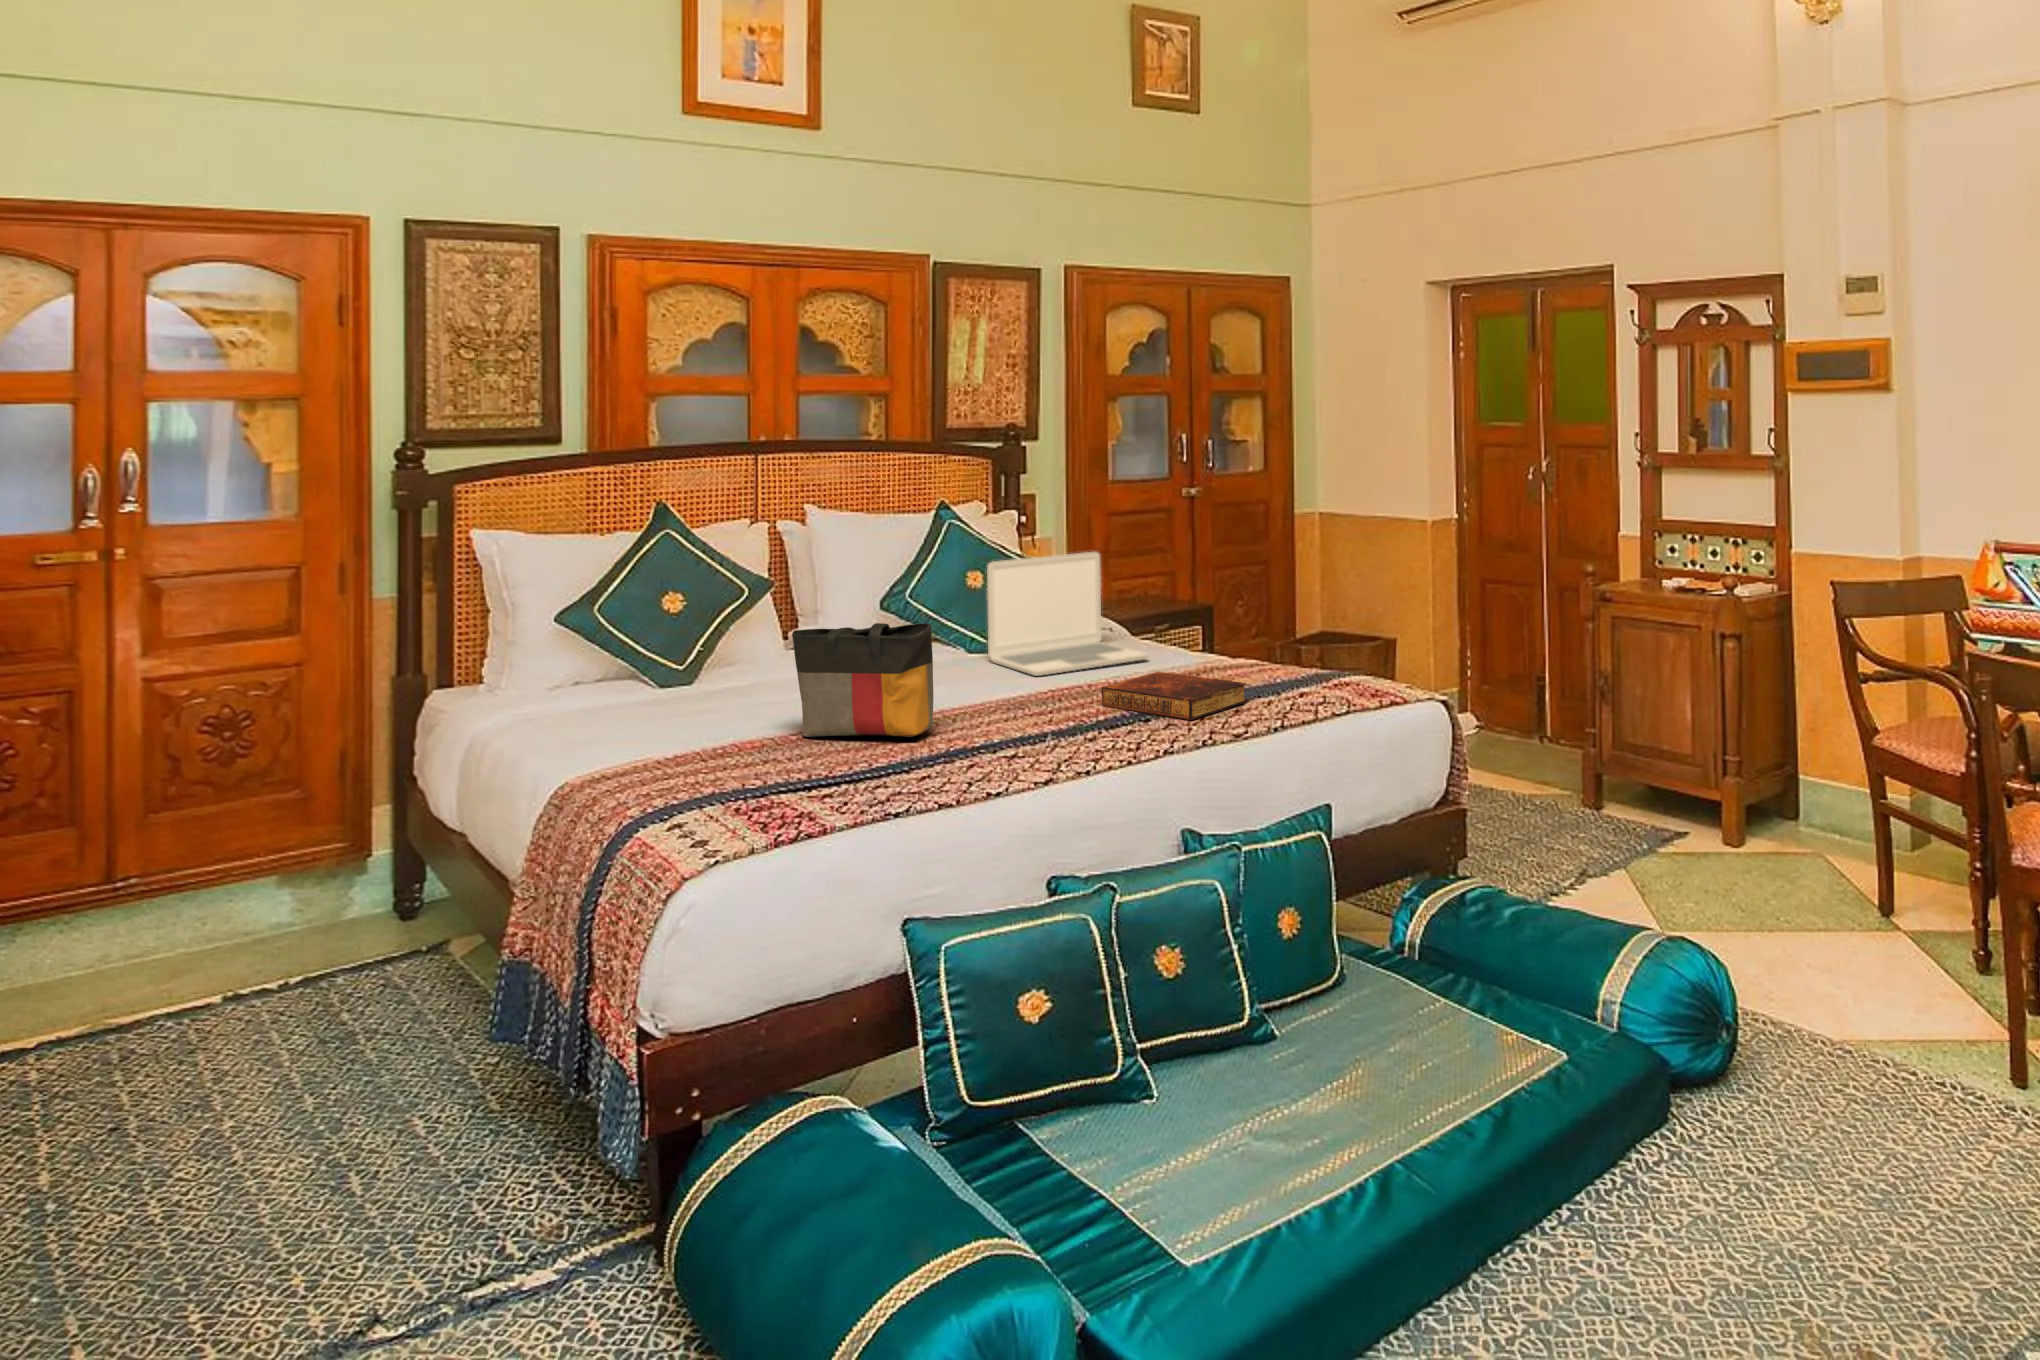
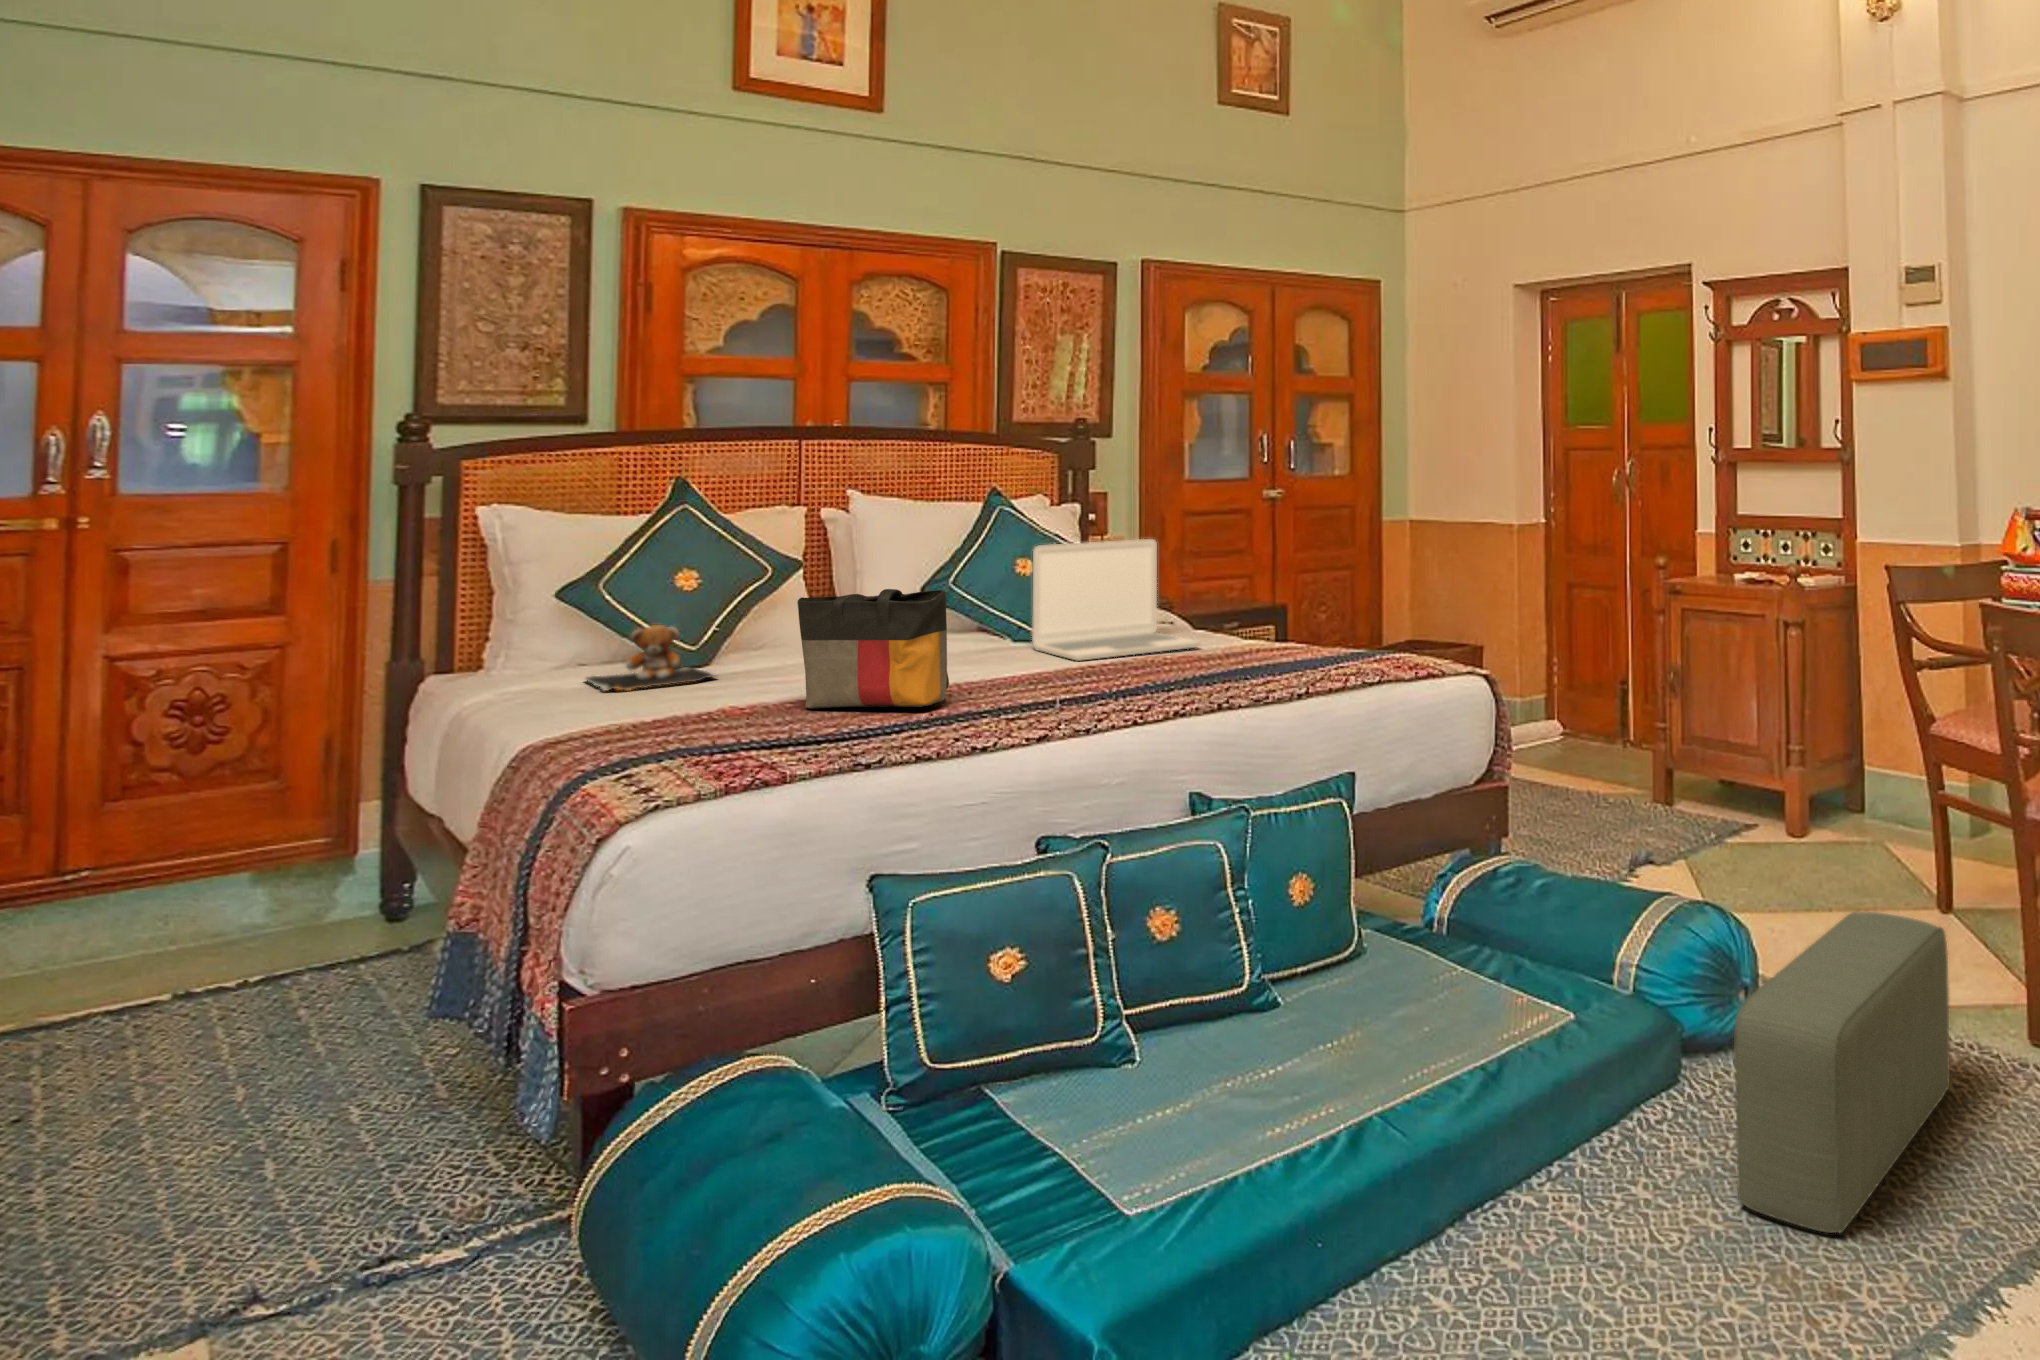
teddy bear: none [584,648,709,714] -> present [586,625,713,691]
book: present [1102,672,1247,720] -> none [1135,652,1286,694]
pouf: none [1749,955,1940,1293] -> present [1734,912,1950,1233]

